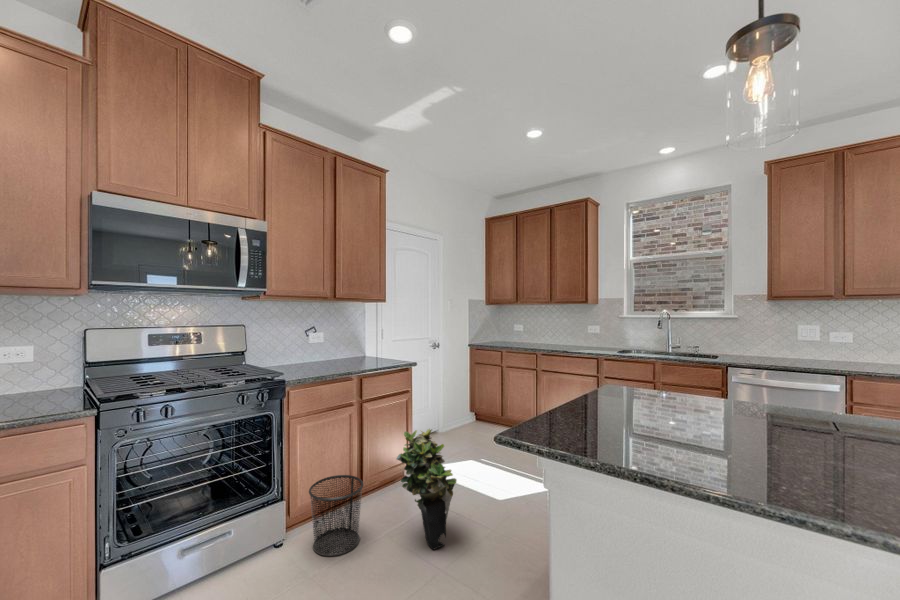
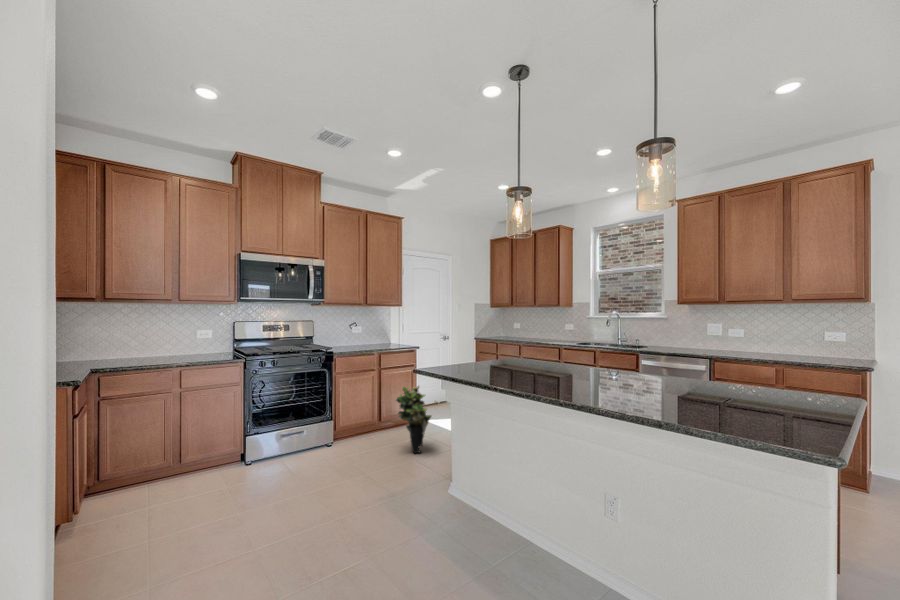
waste bin: present [309,475,363,556] -> none [346,411,377,452]

